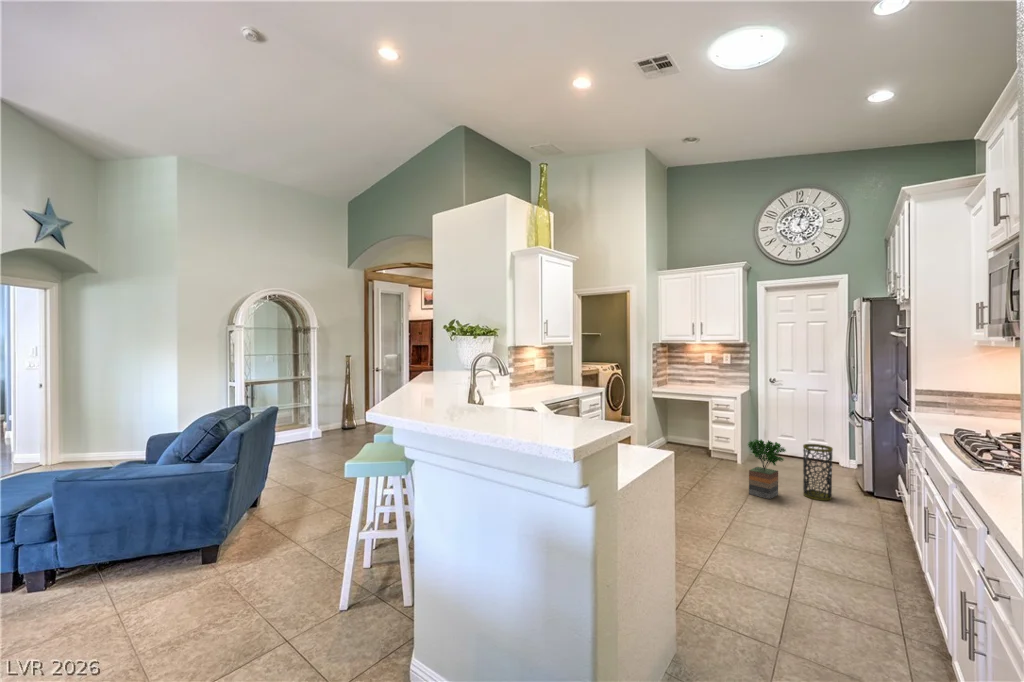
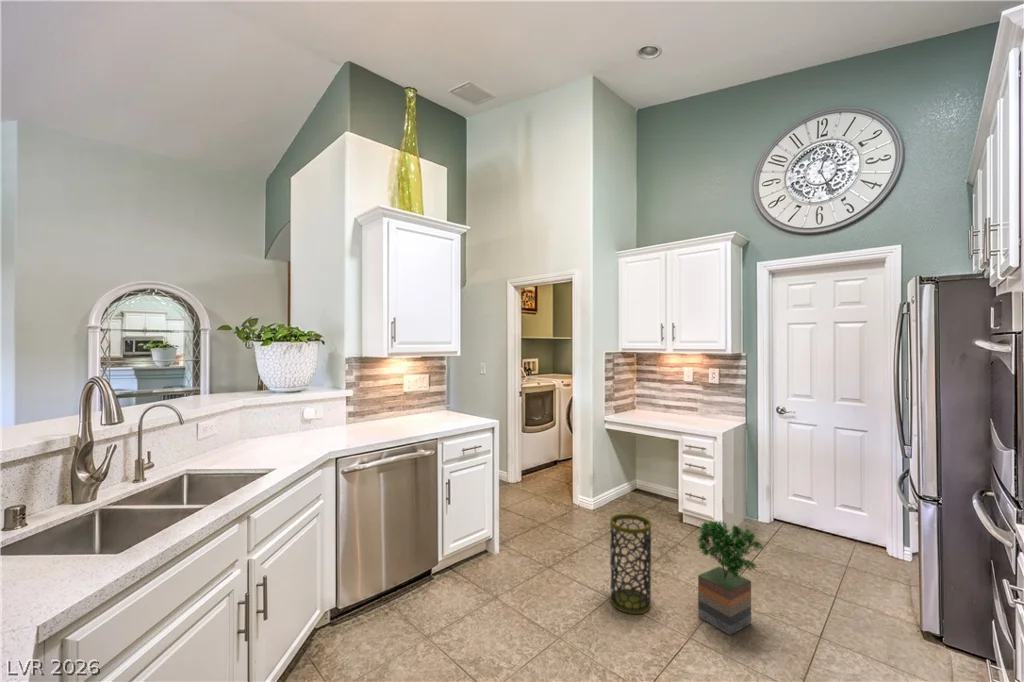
trash can: present [803,444,833,501] -> present [610,514,652,614]

